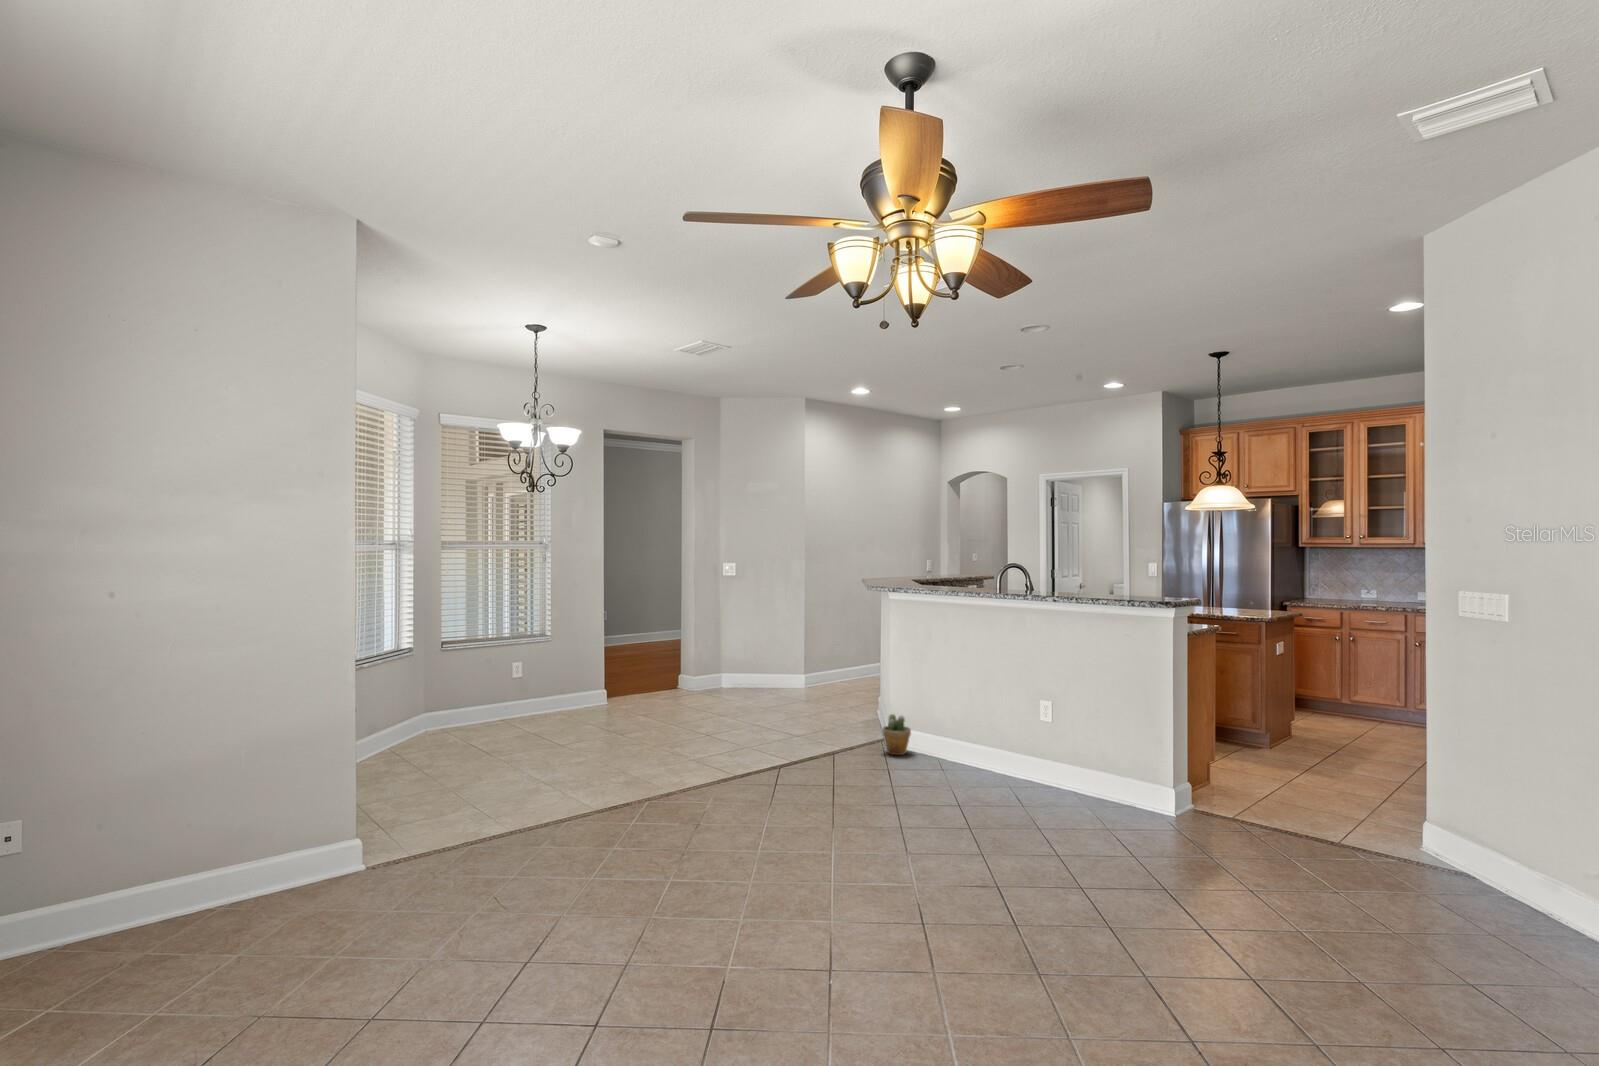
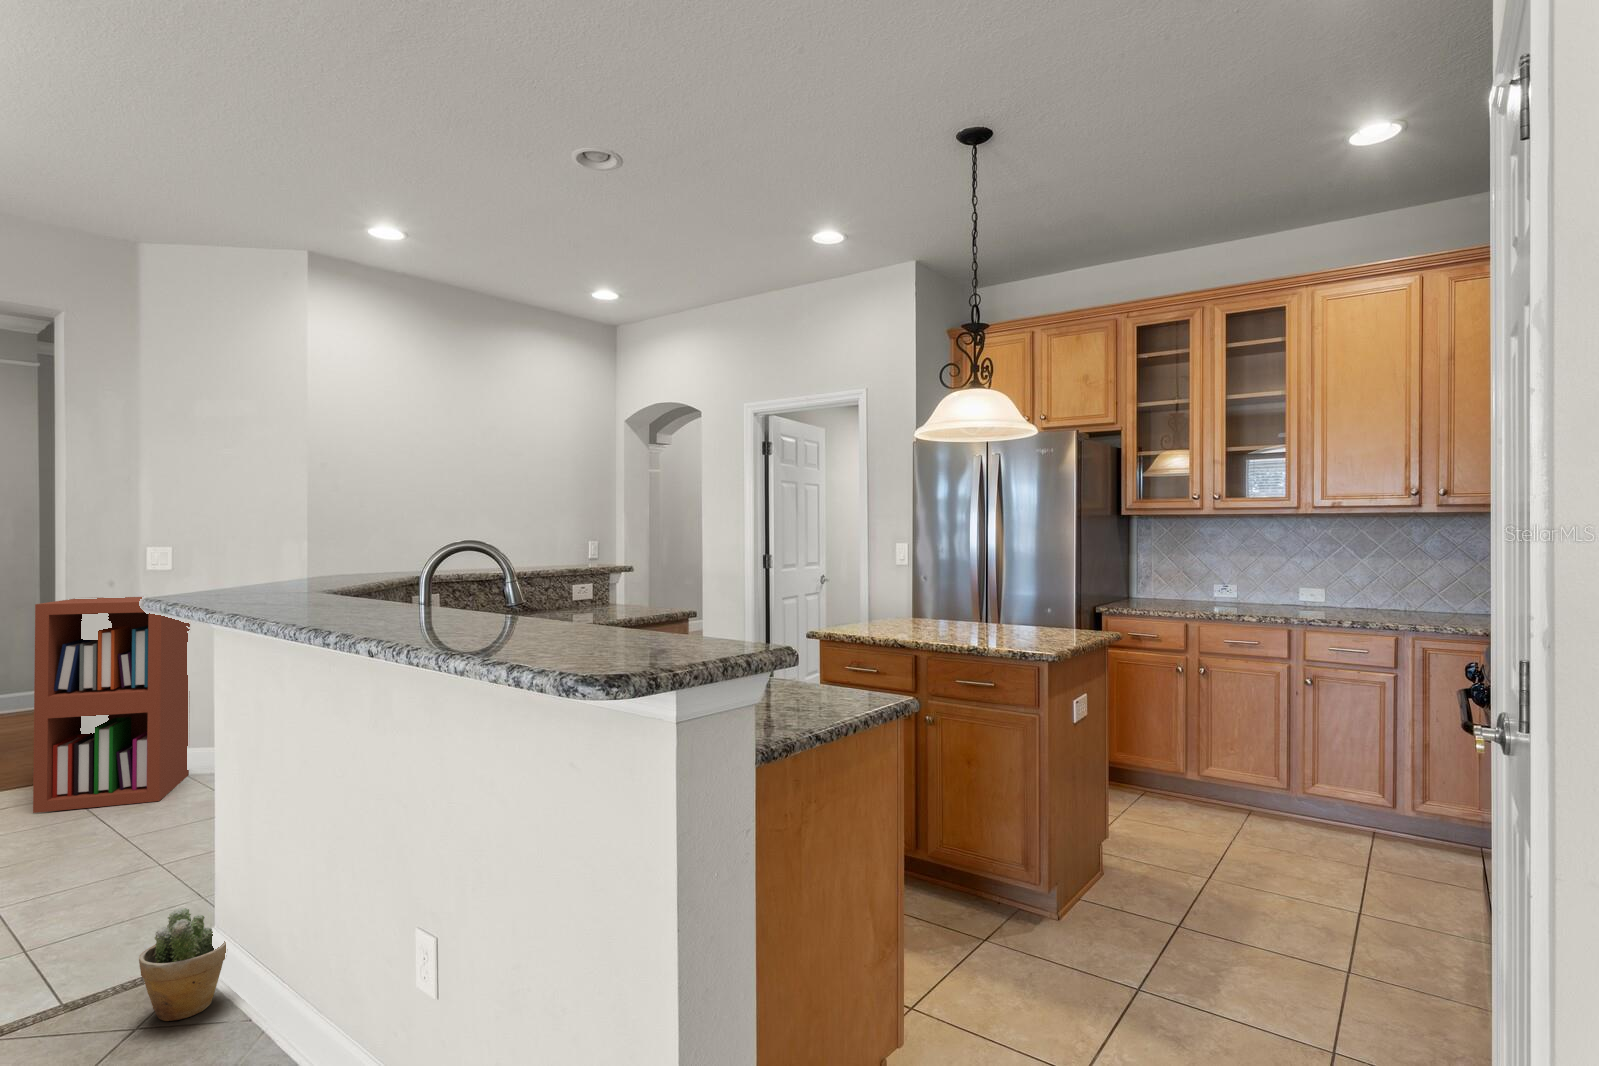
bookshelf: none [698,590,754,698] -> present [33,597,190,813]

